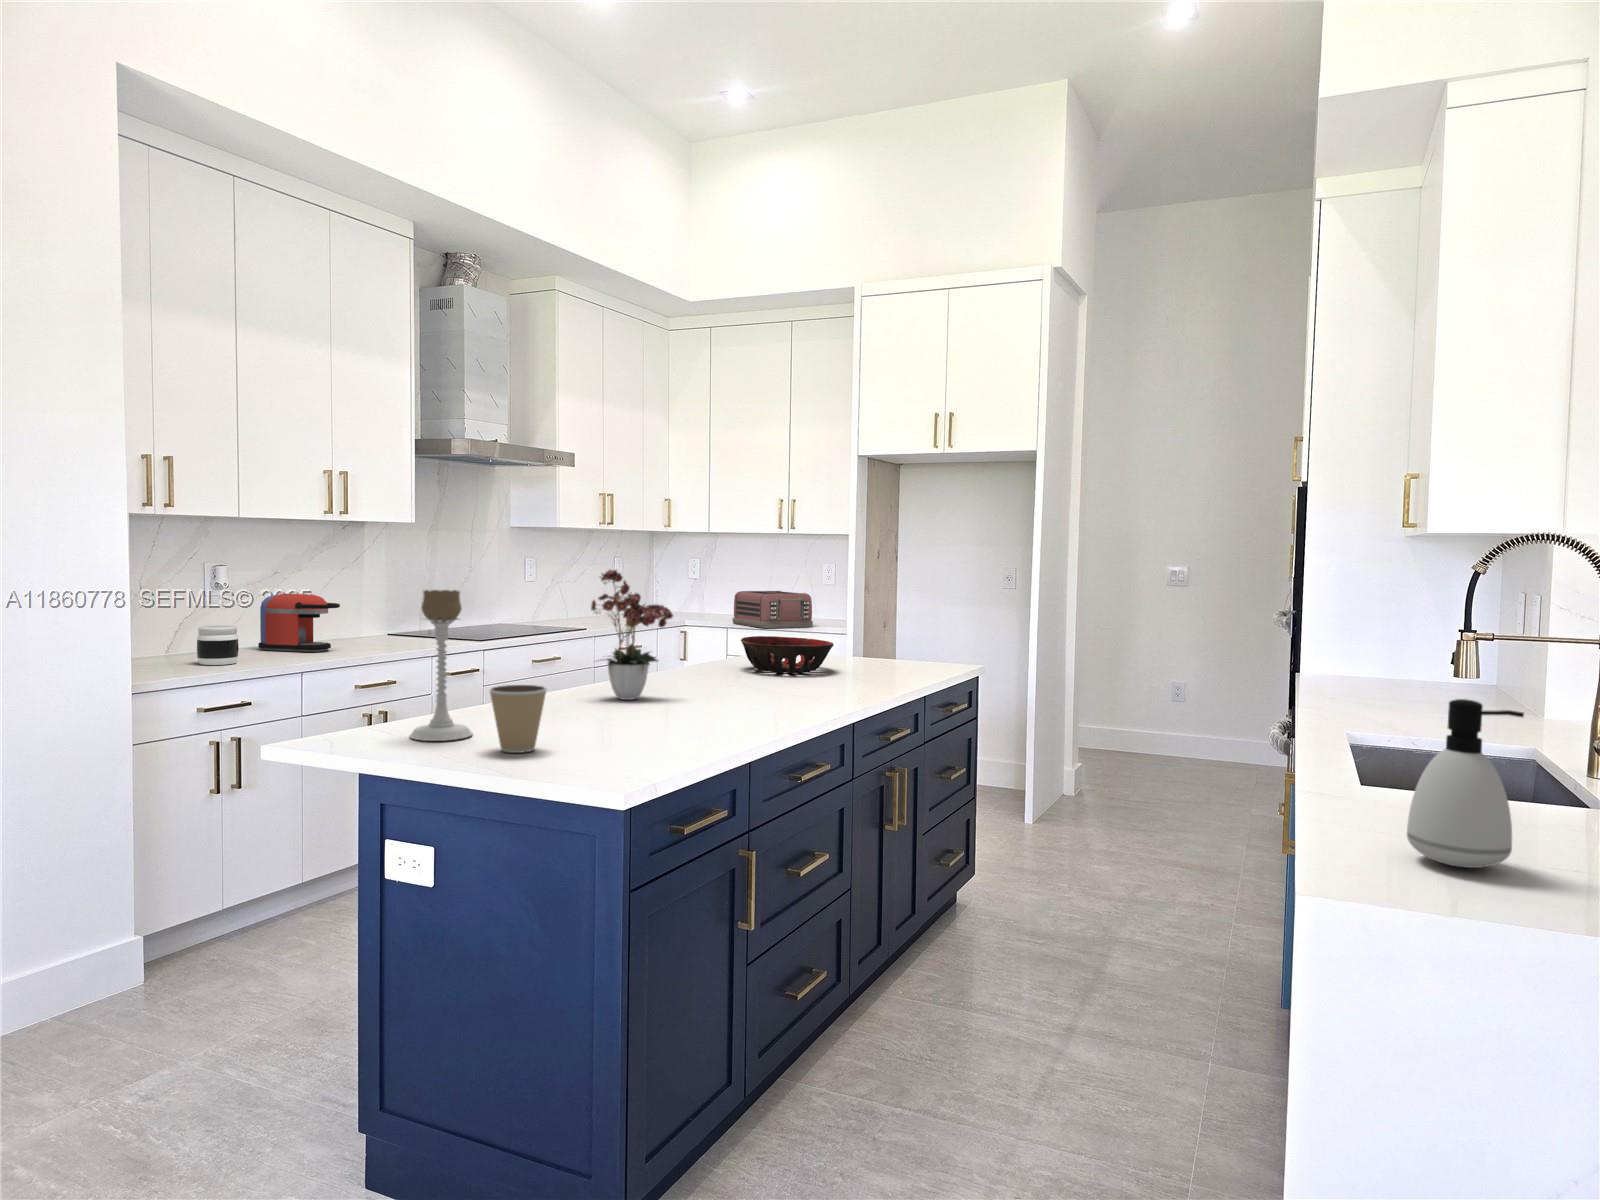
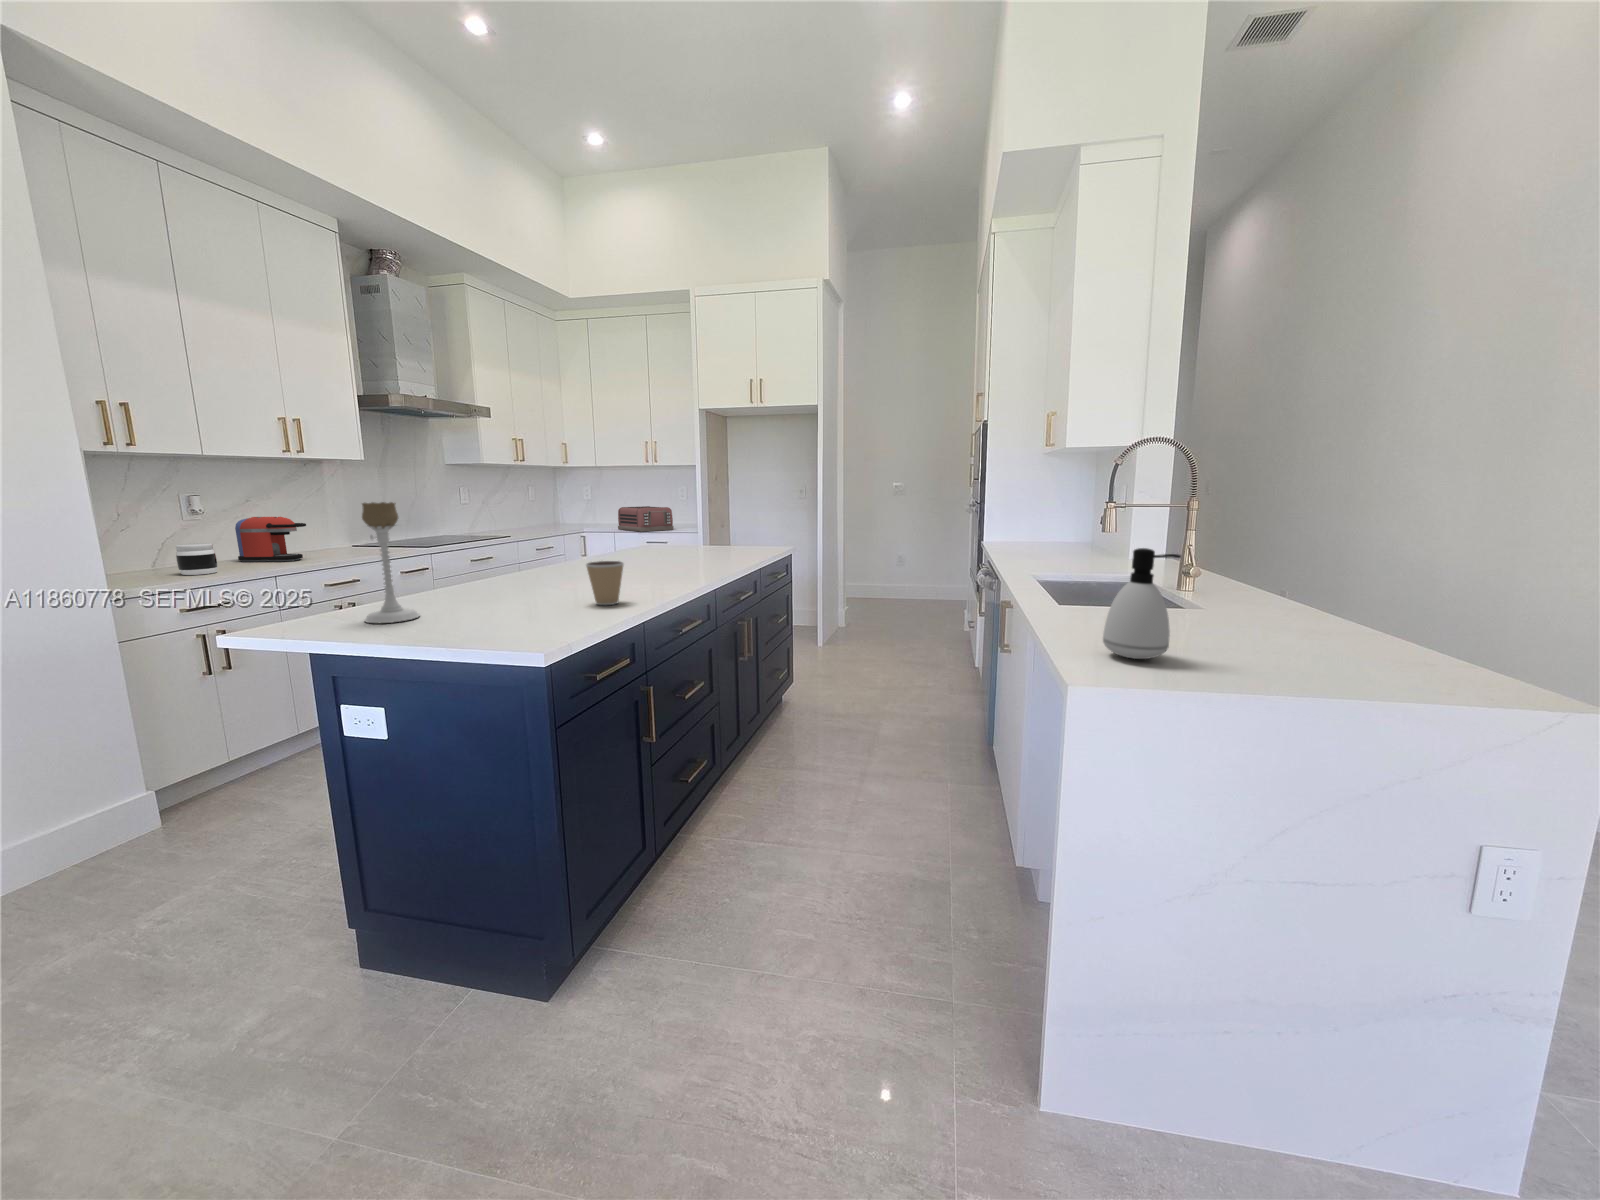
flower arrangement: present [591,570,673,700] -> none [507,482,581,583]
decorative bowl: present [741,636,834,673] -> none [627,535,693,560]
coffee cup: present [490,685,547,753] -> present [586,561,624,605]

